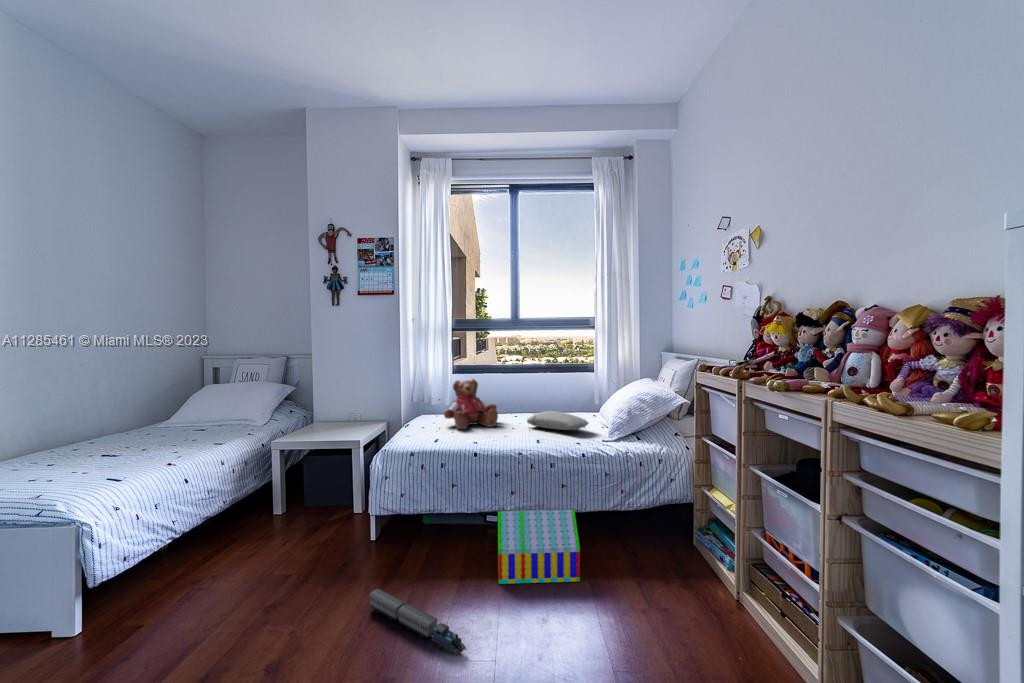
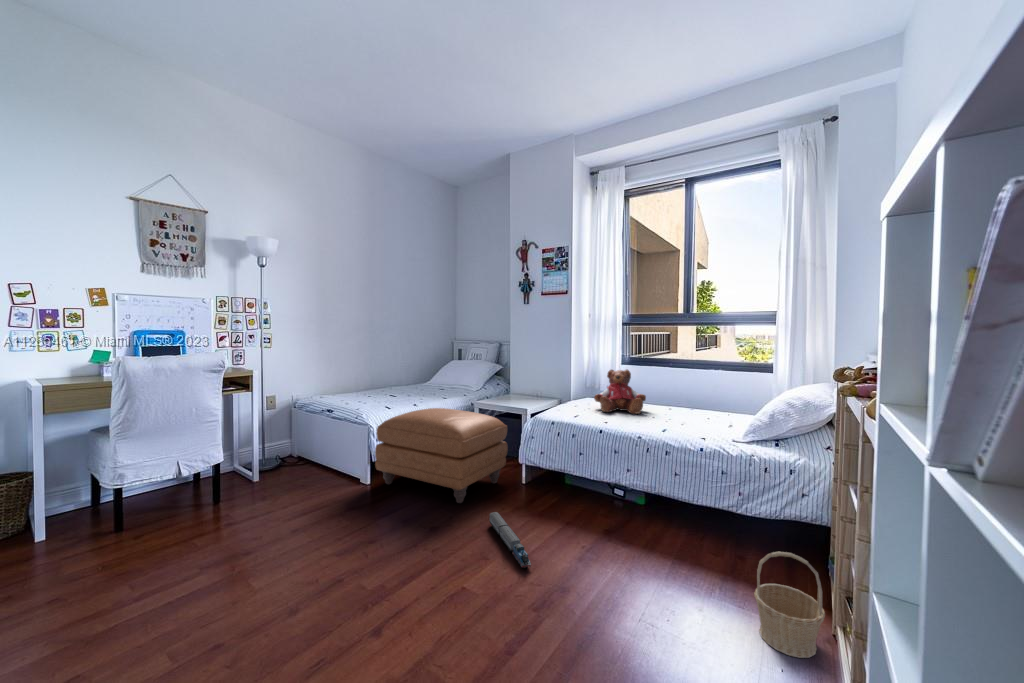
pillow: present [527,411,589,430] -> none [667,406,727,426]
ottoman: none [126,456,350,601] -> present [375,408,508,503]
toy house: present [498,510,580,584] -> none [589,480,674,560]
basket: none [691,542,752,637] -> present [754,552,825,658]

